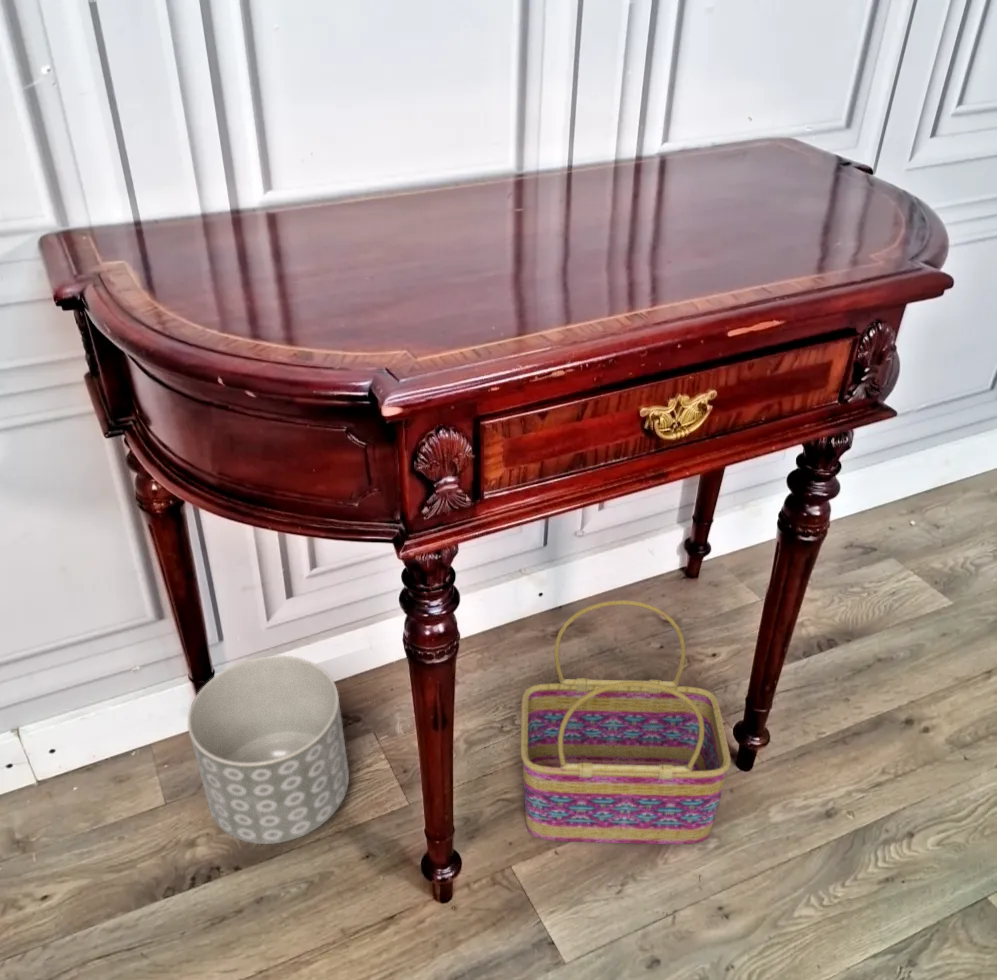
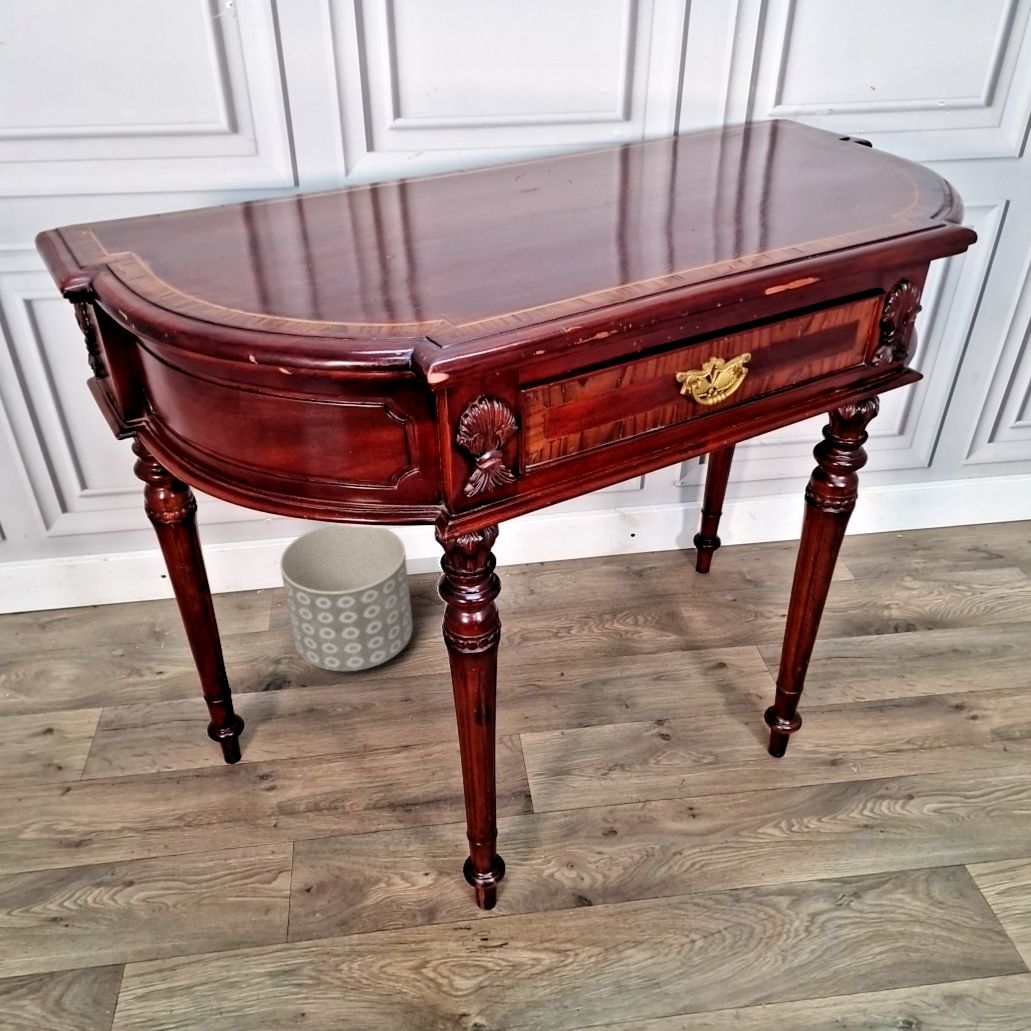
basket: present [521,600,731,844] -> none [539,514,738,755]

